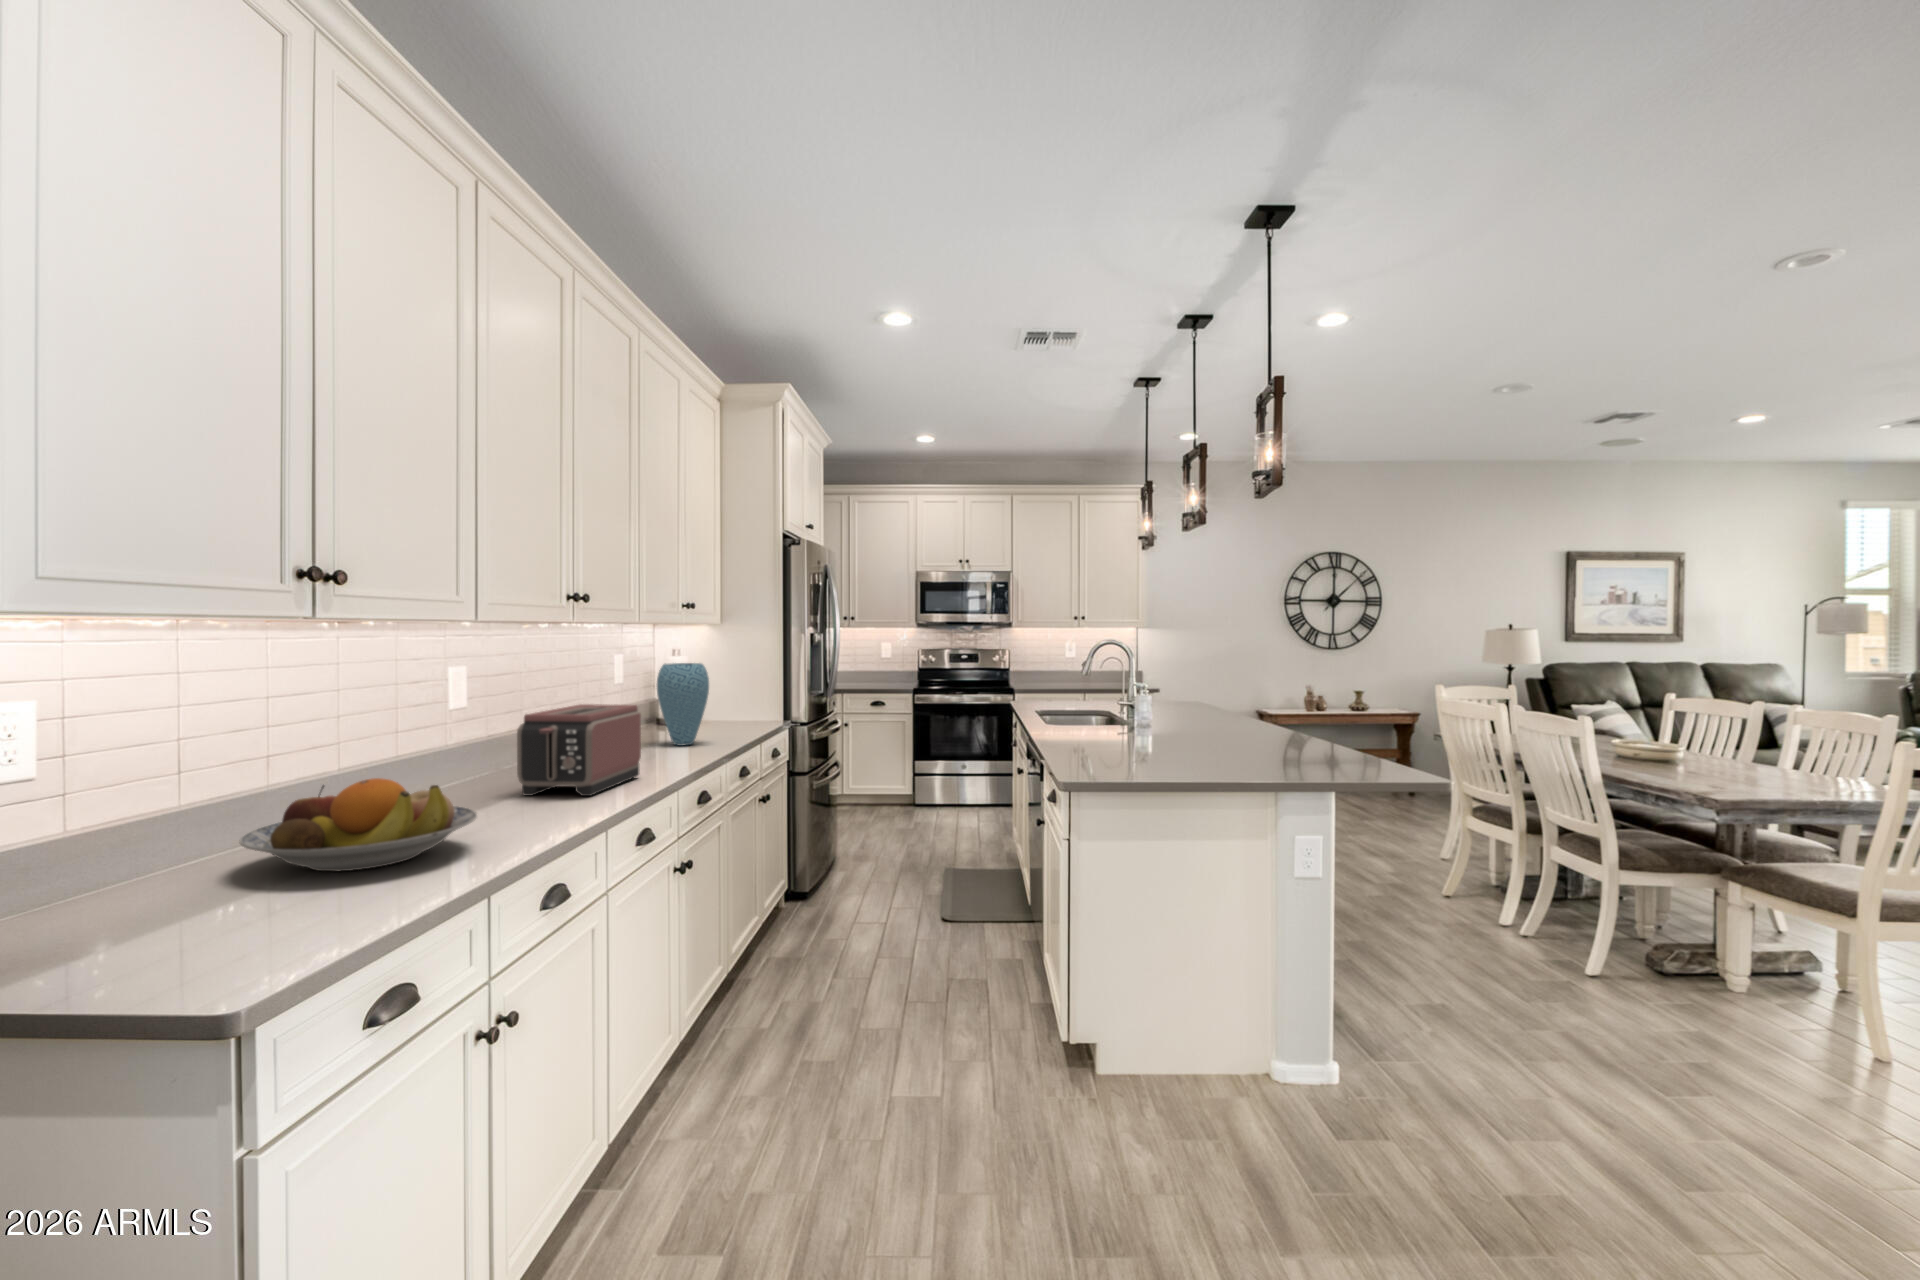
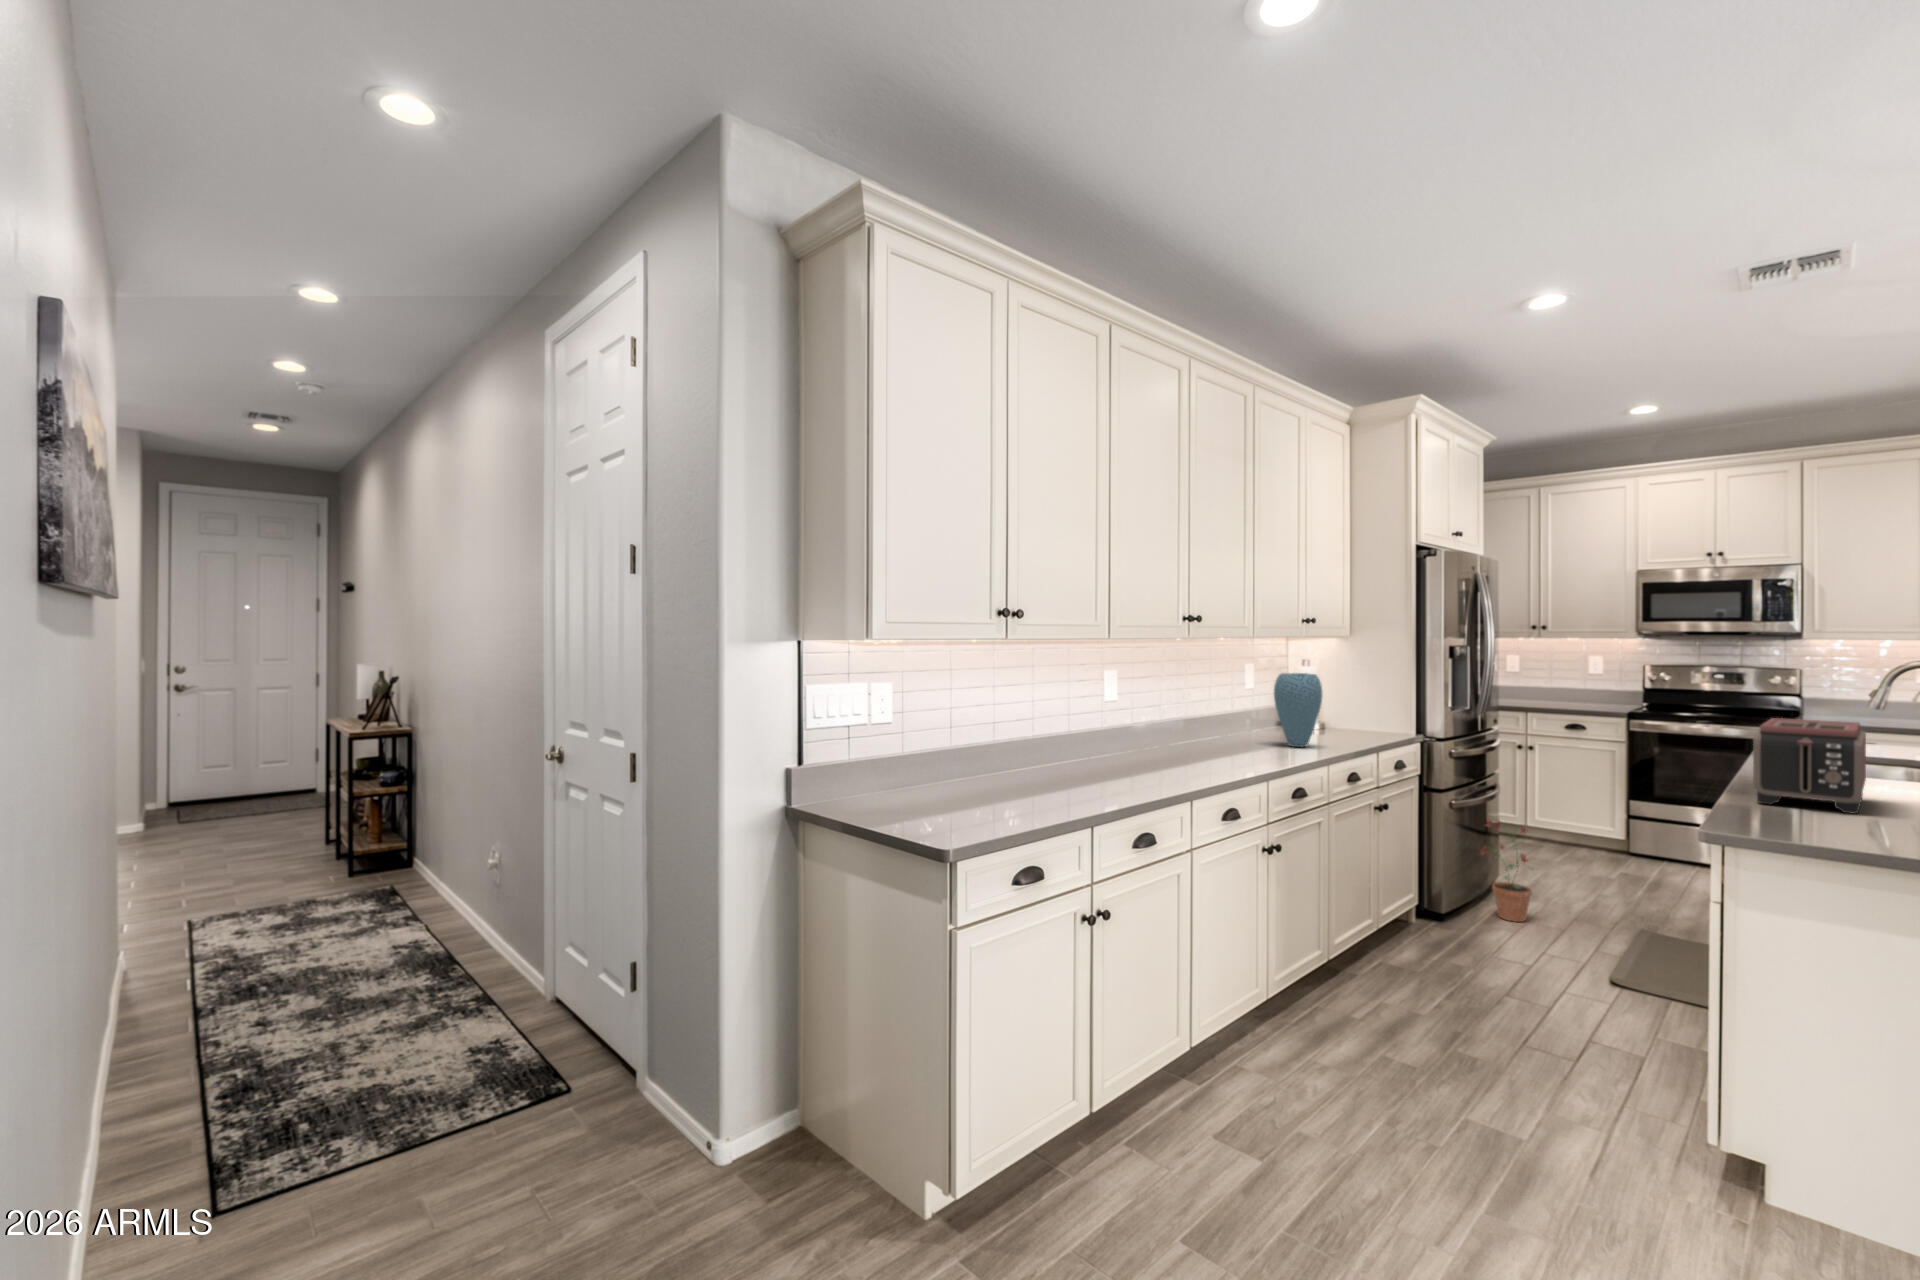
toaster: present [517,704,641,796] -> present [1753,718,1866,814]
fruit bowl: present [240,778,477,871] -> none [972,741,1096,797]
potted plant: none [832,794,877,885] -> present [1481,819,1533,922]

